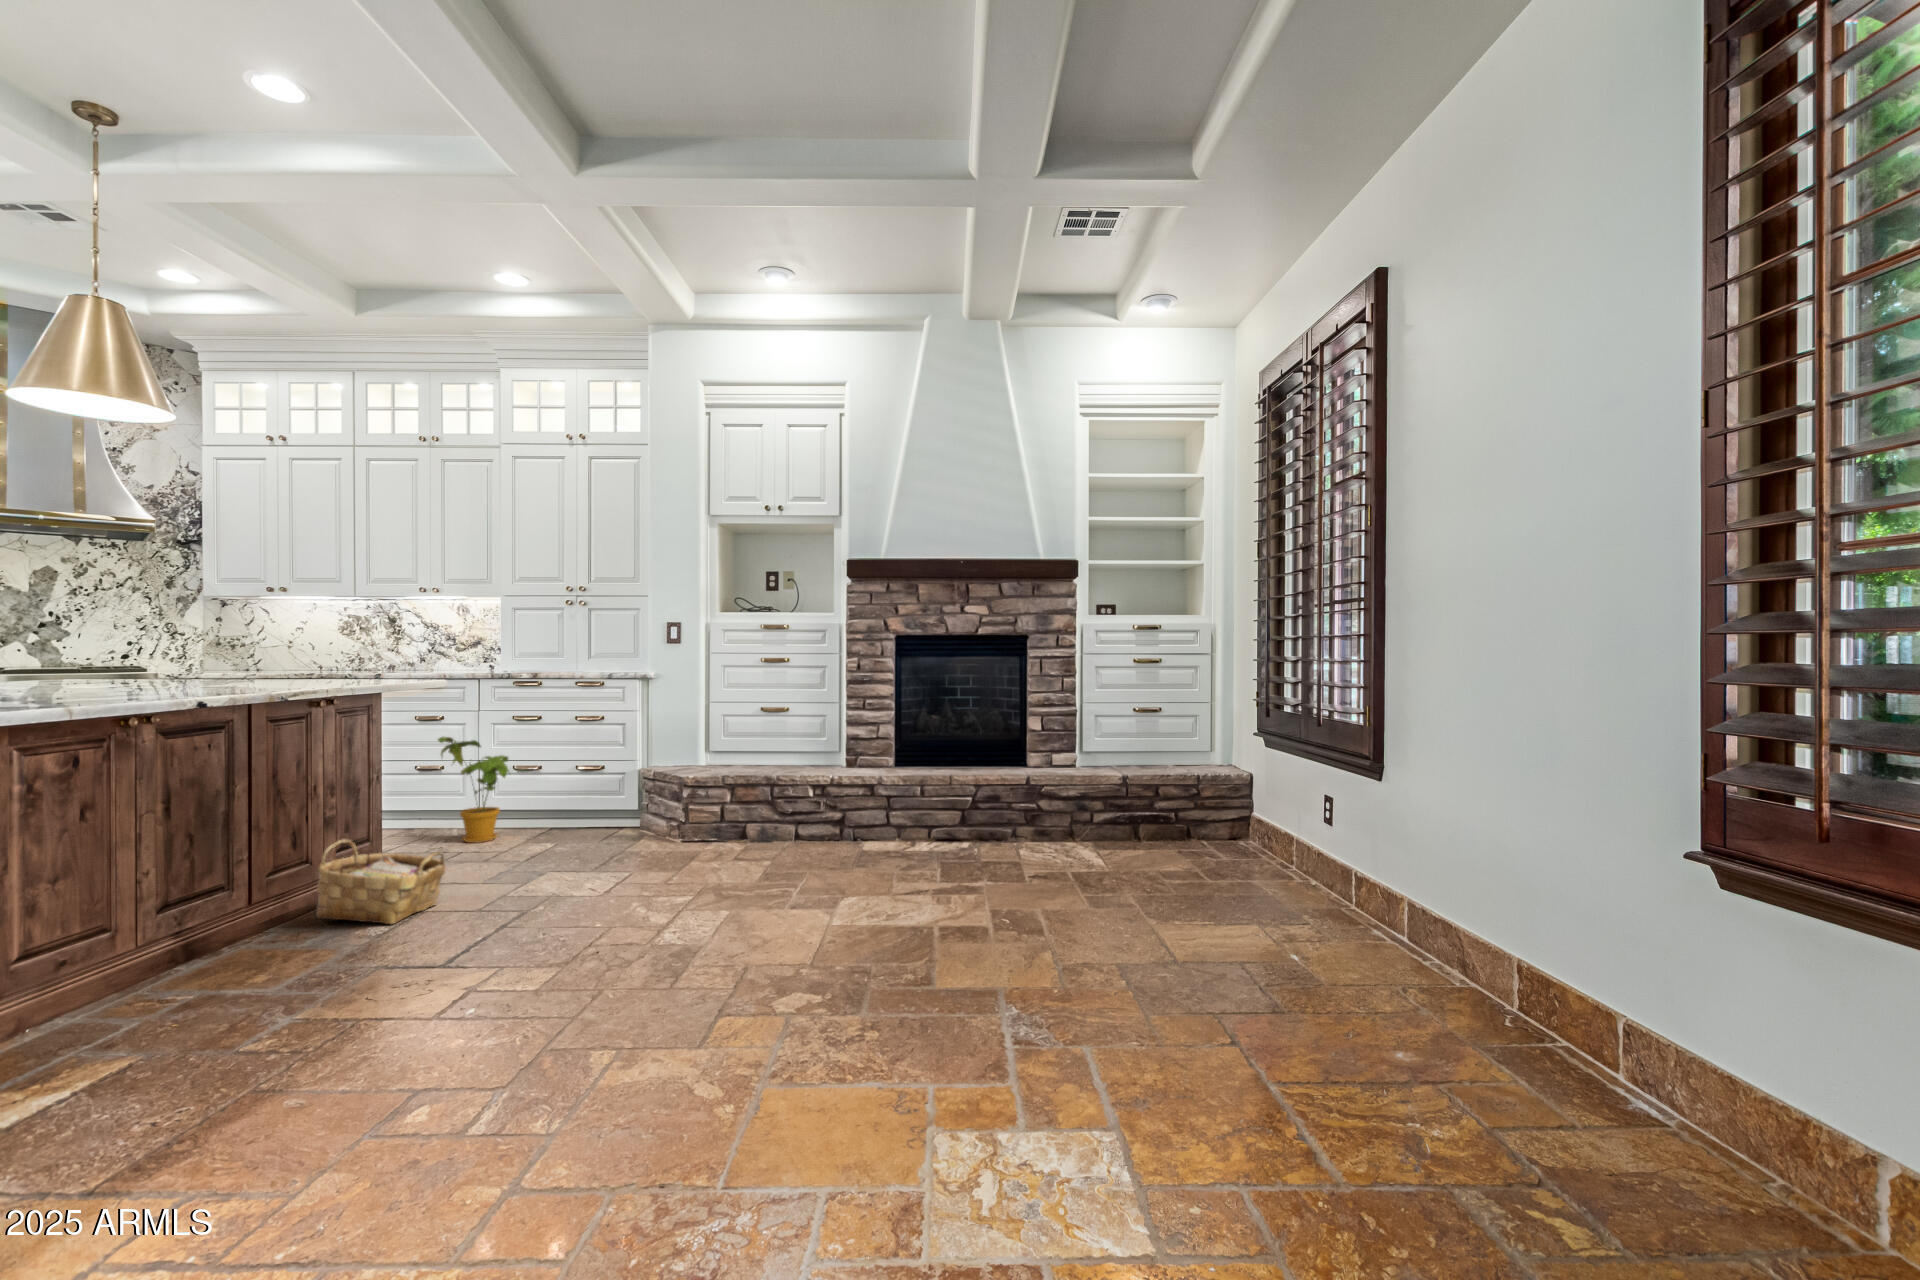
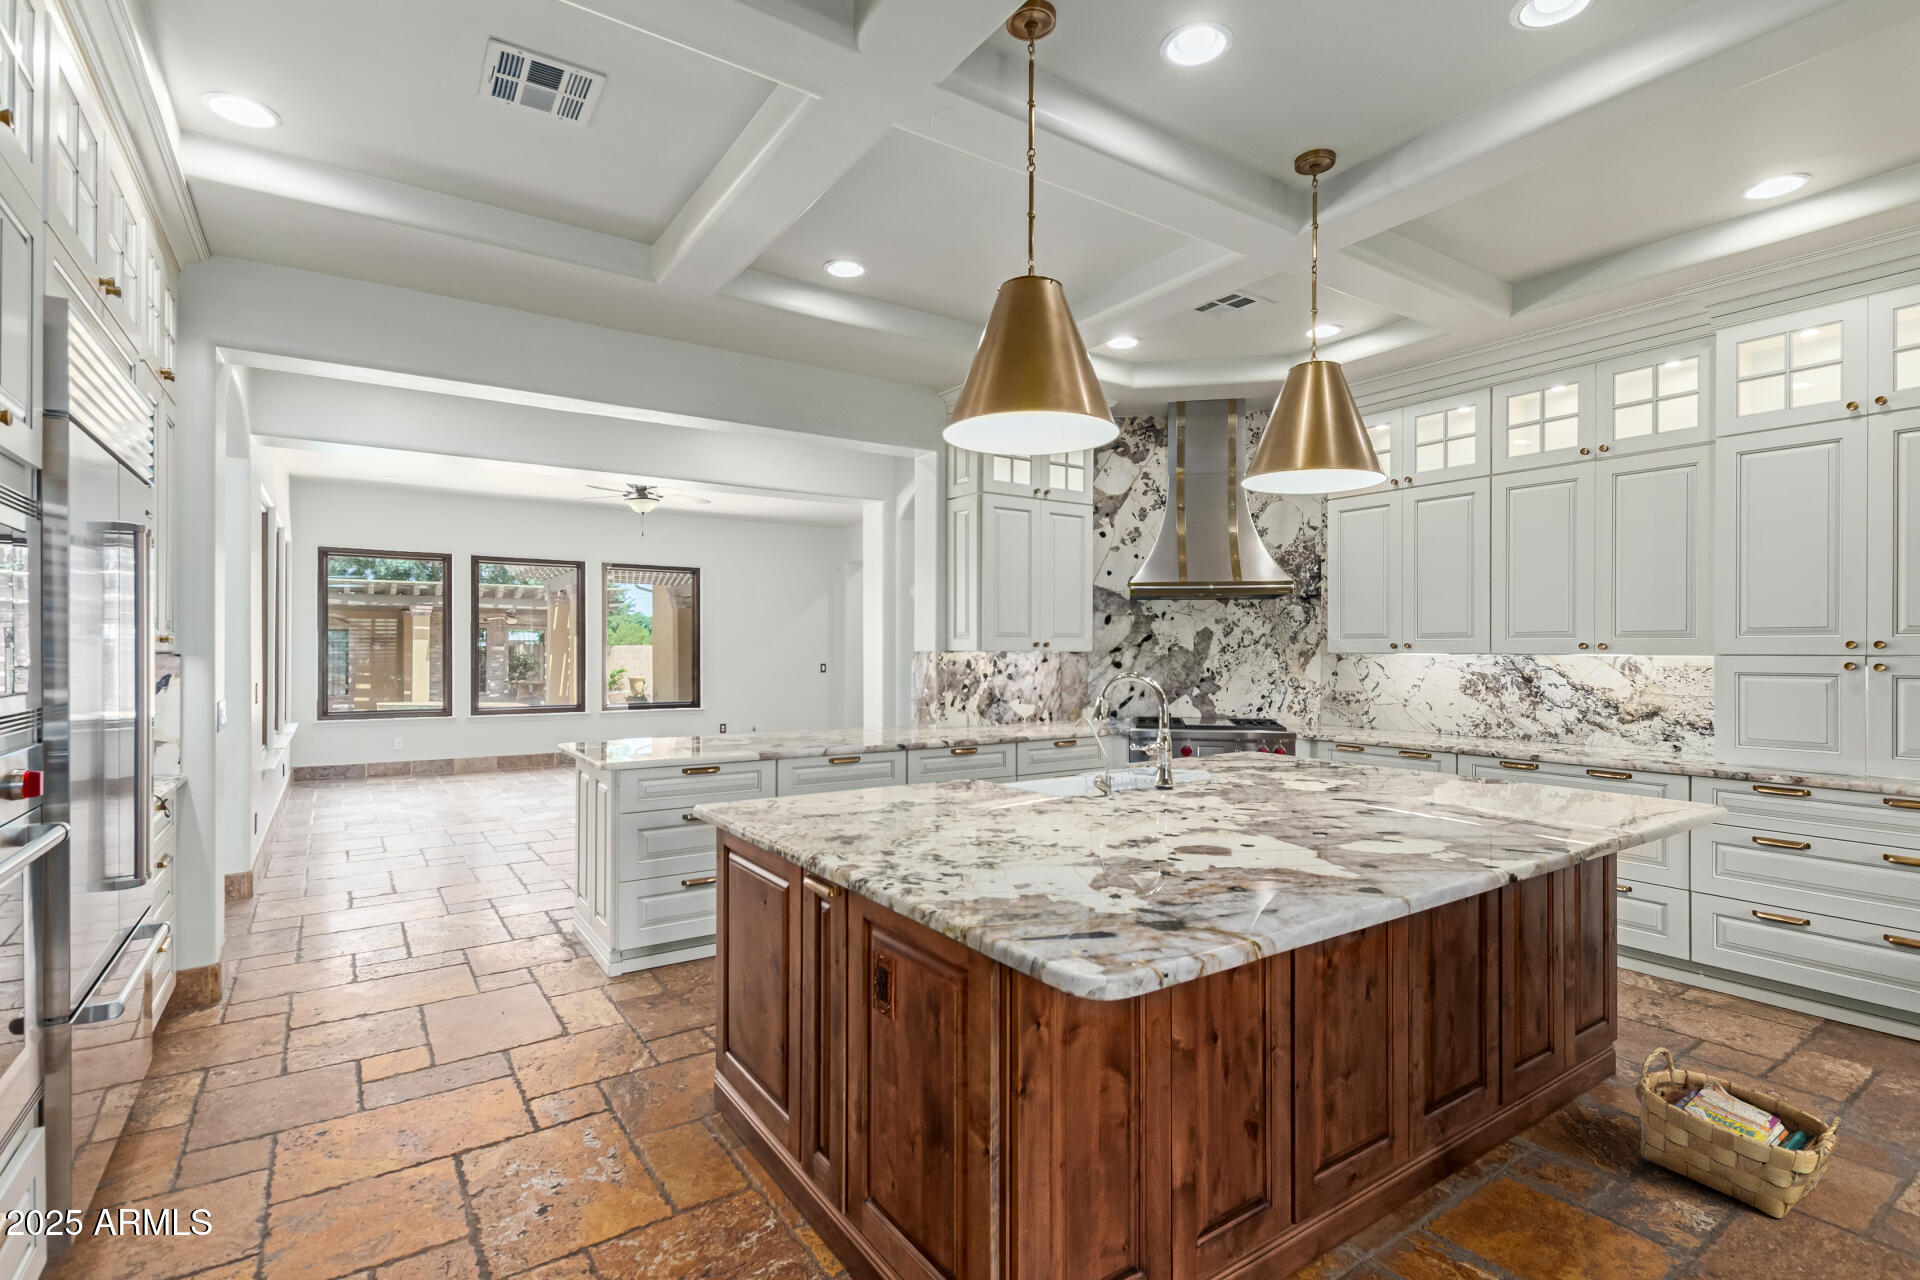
house plant: present [438,737,509,843] -> none [1665,865,1785,1027]

